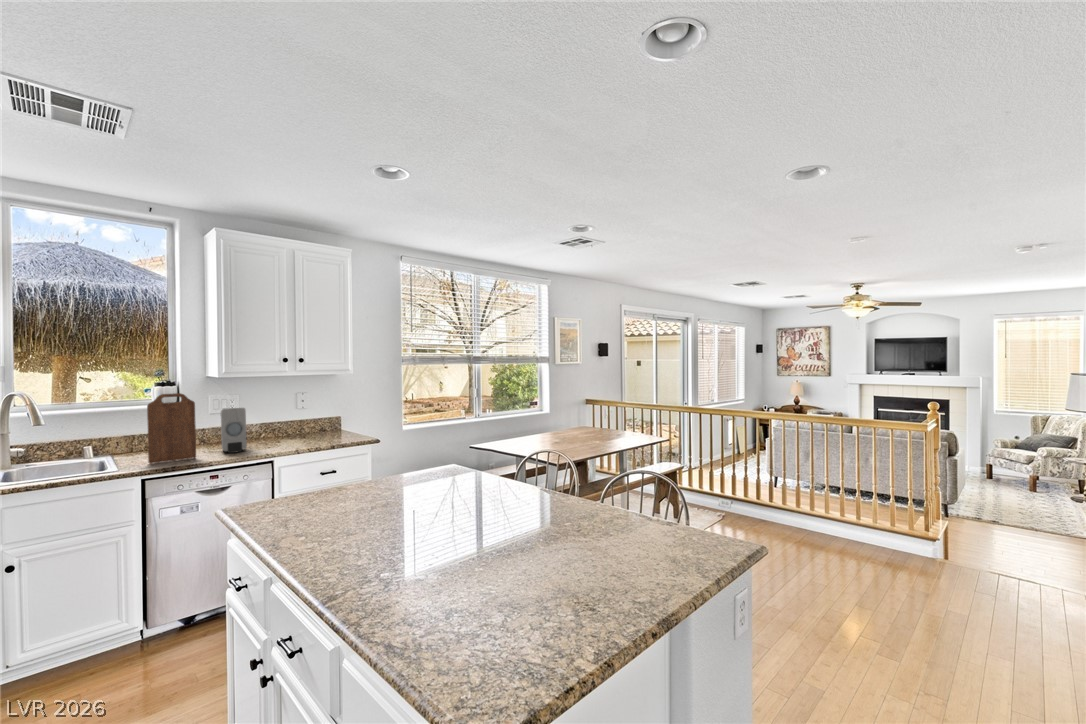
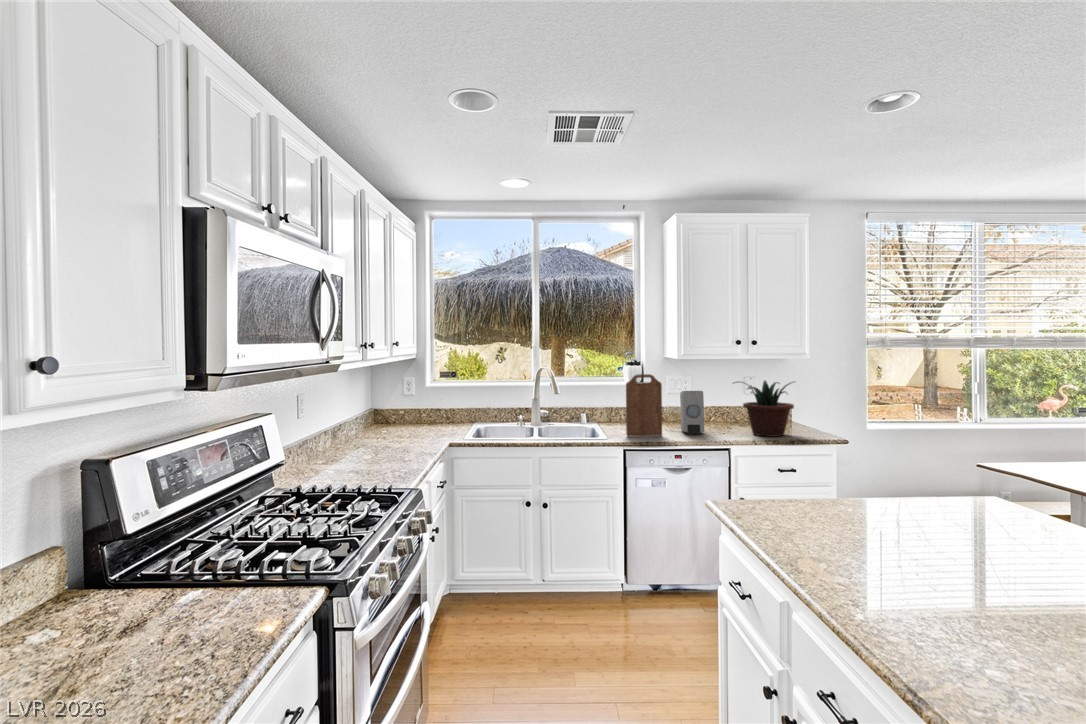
potted plant: none [277,394,339,446] -> present [733,380,794,437]

